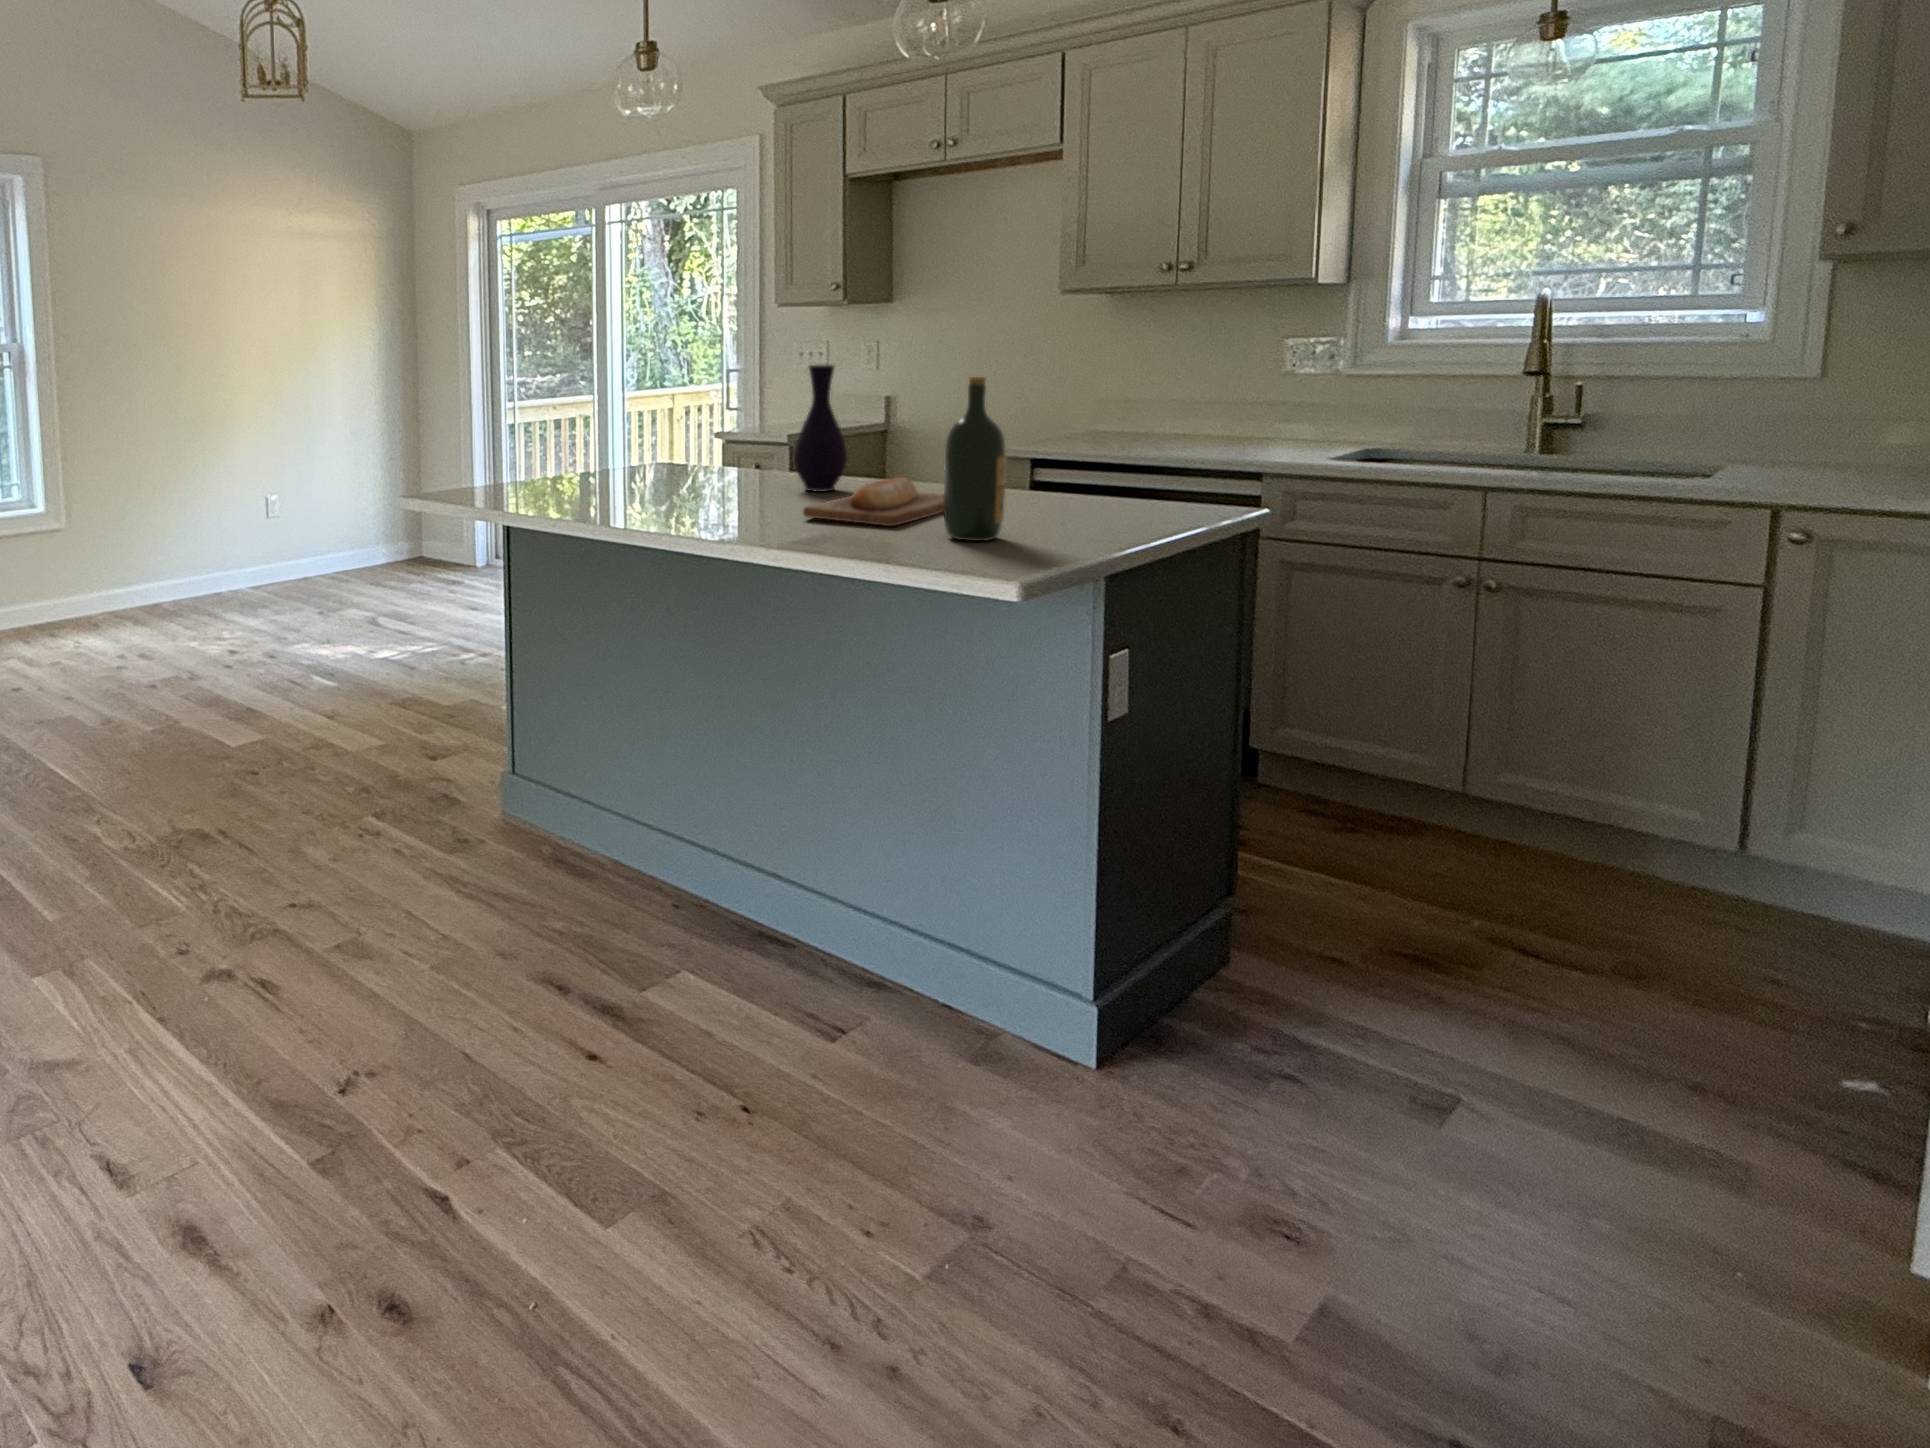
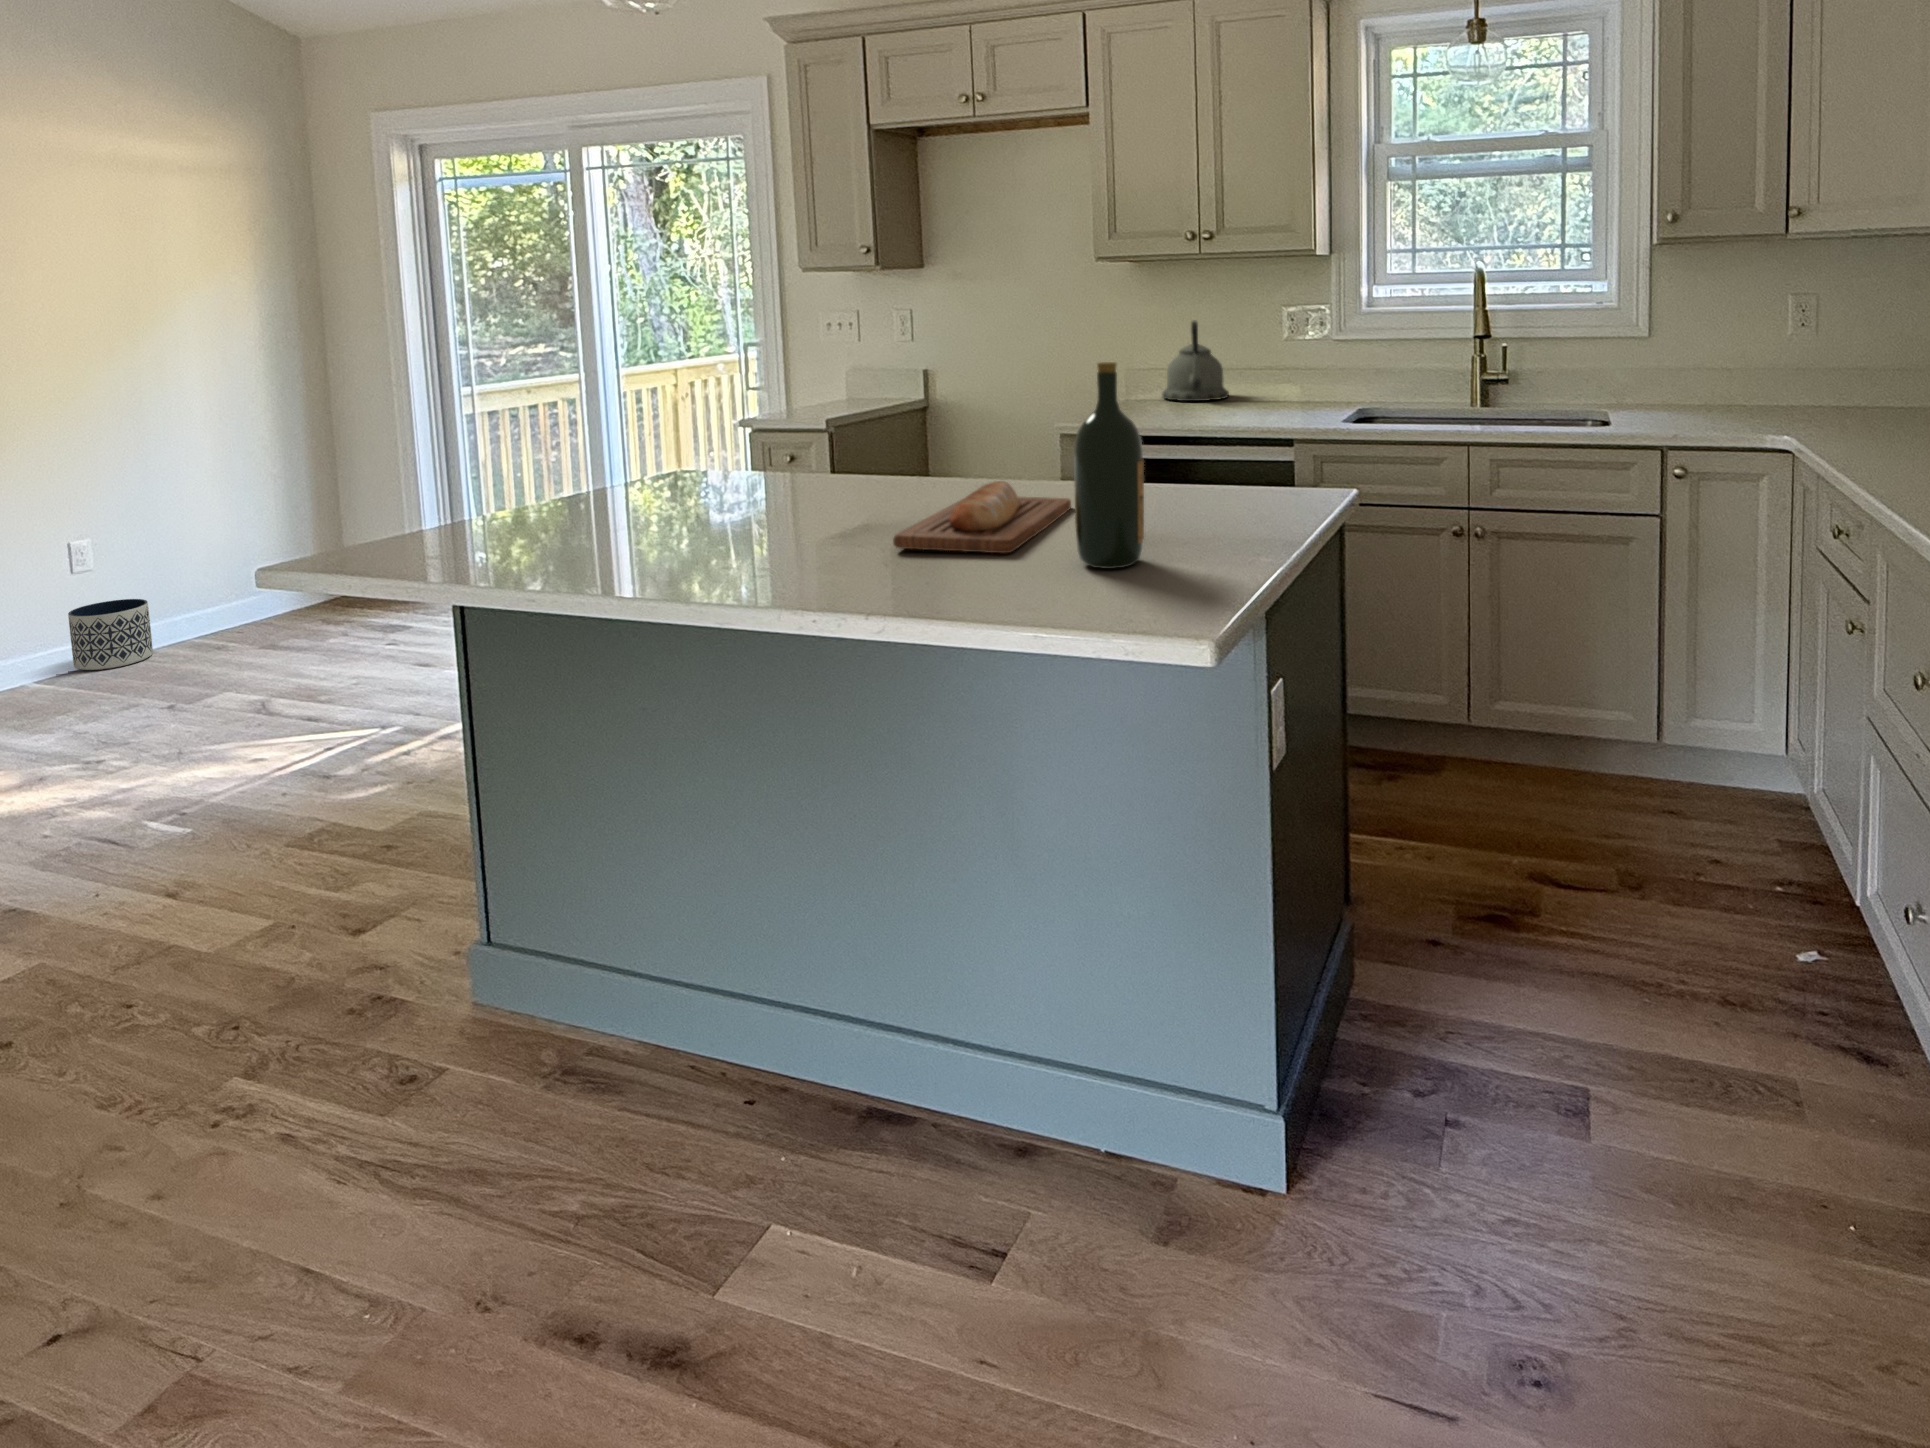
kettle: none [1135,354,1216,436] -> present [1162,321,1229,401]
vase: present [793,365,847,492] -> none [861,343,926,502]
planter: none [262,544,306,589] -> present [68,599,153,670]

